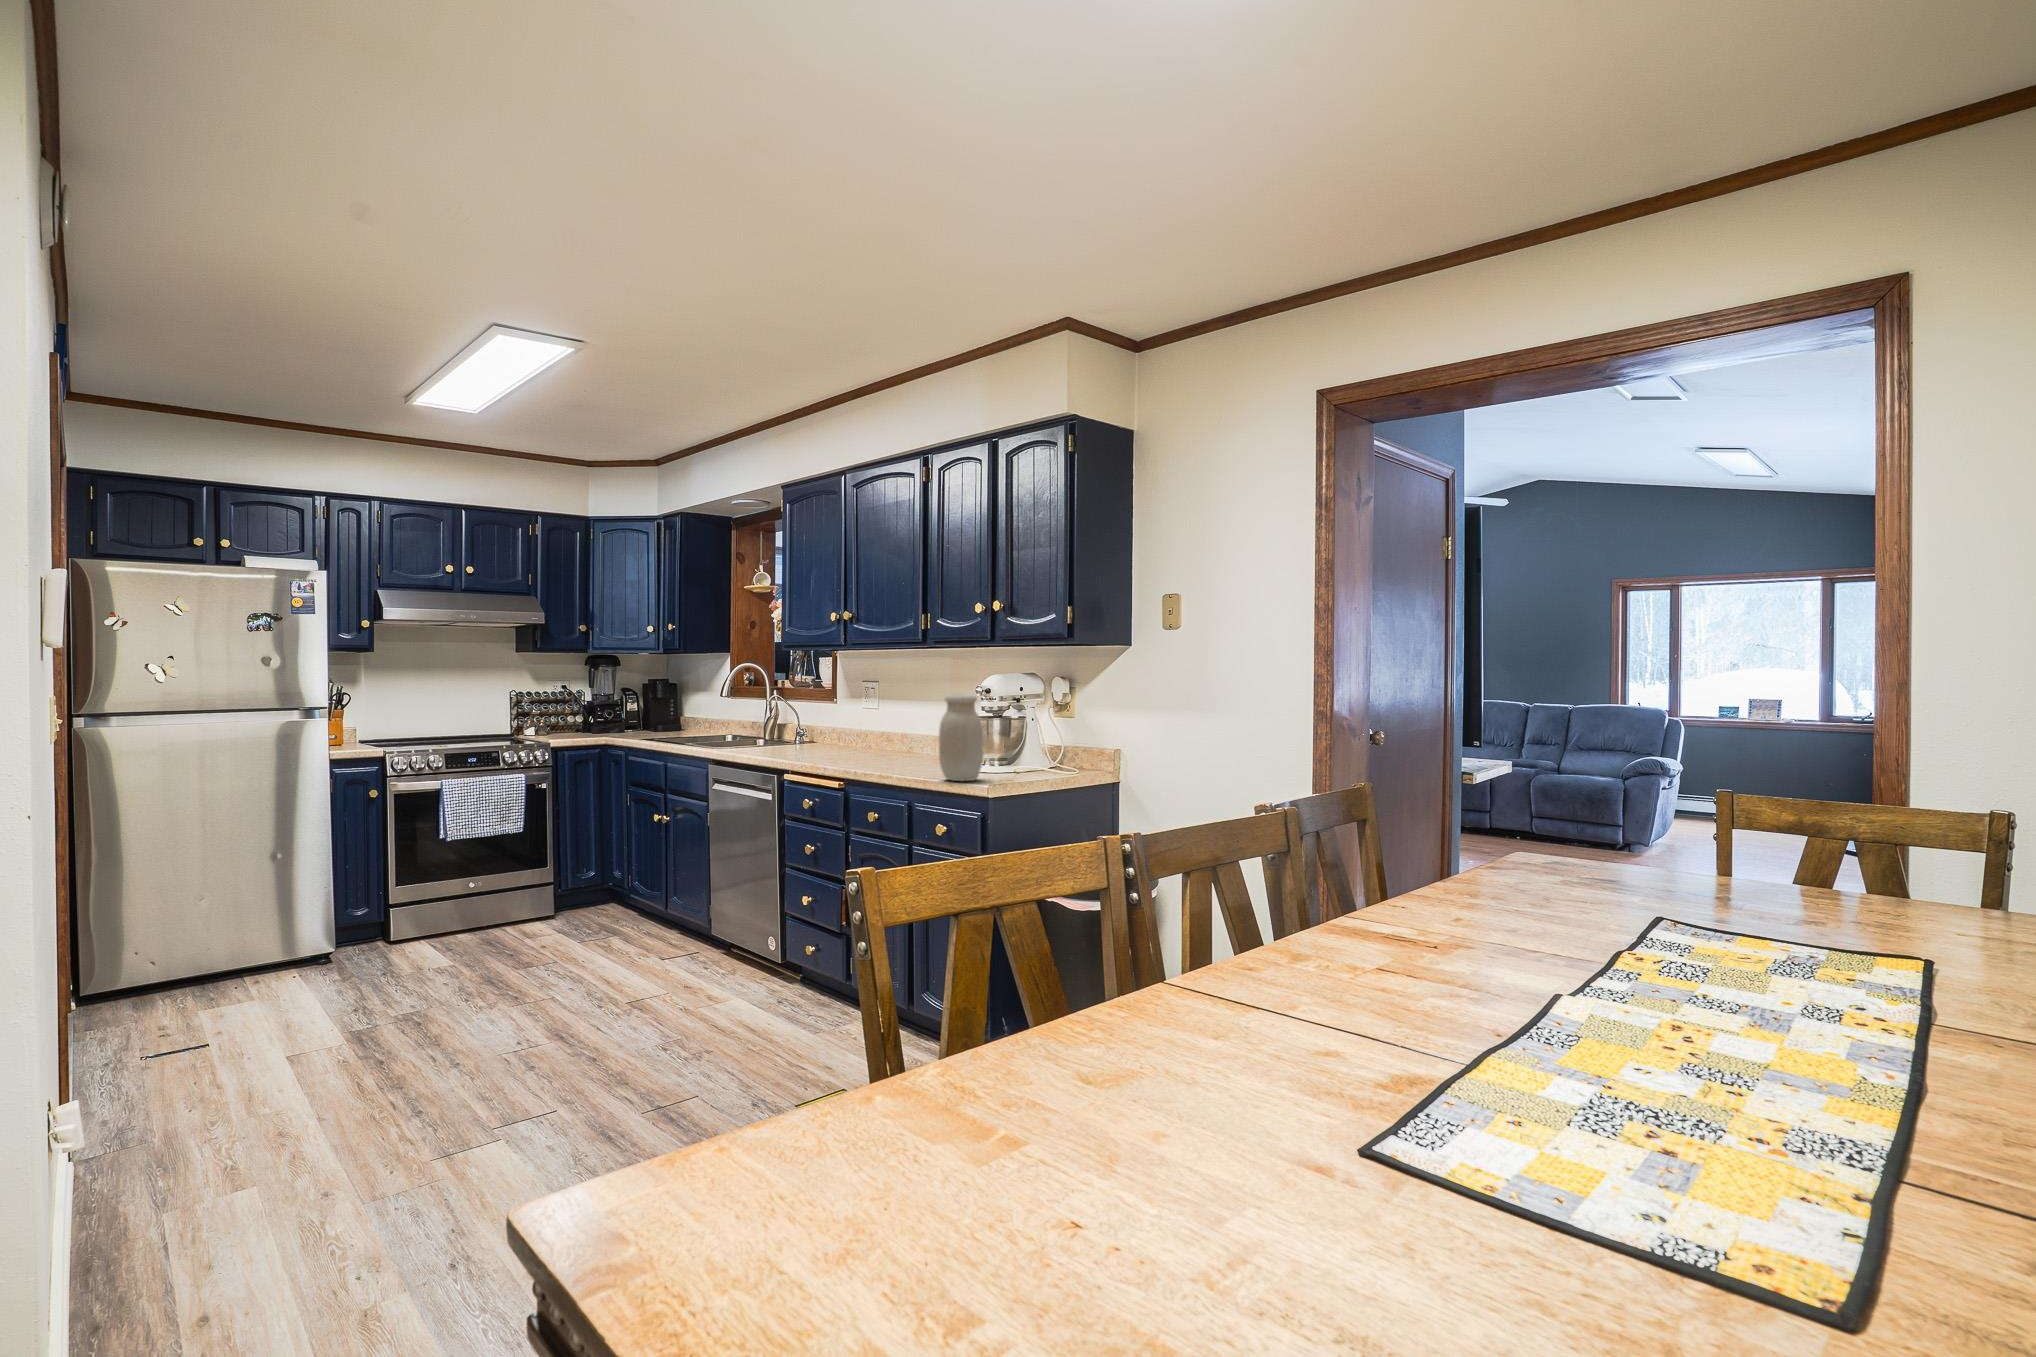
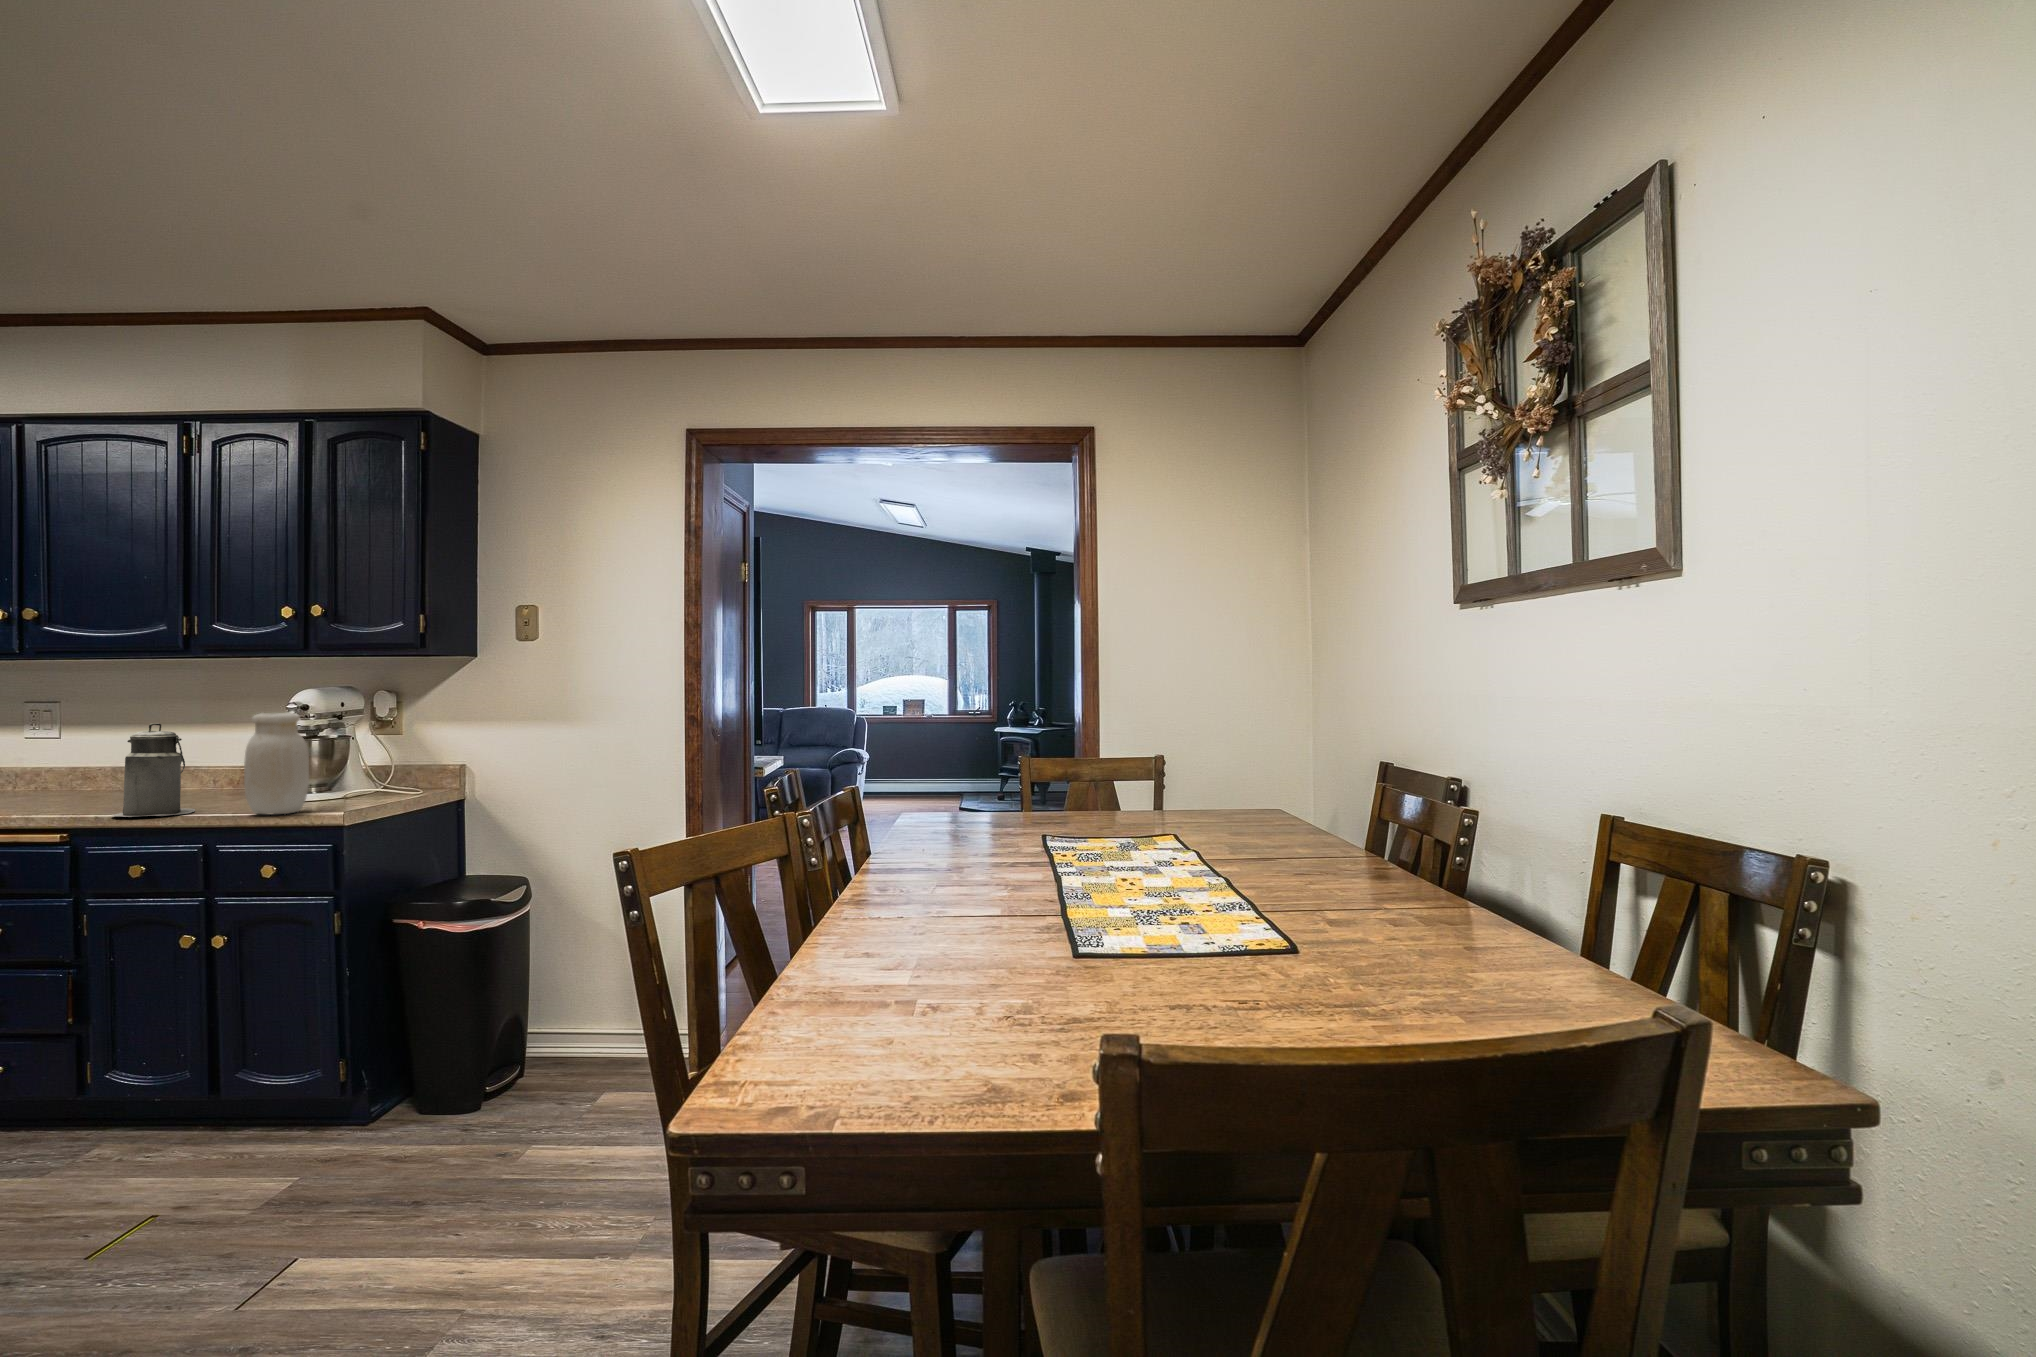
canister: none [869,700,921,774] -> present [112,723,195,817]

